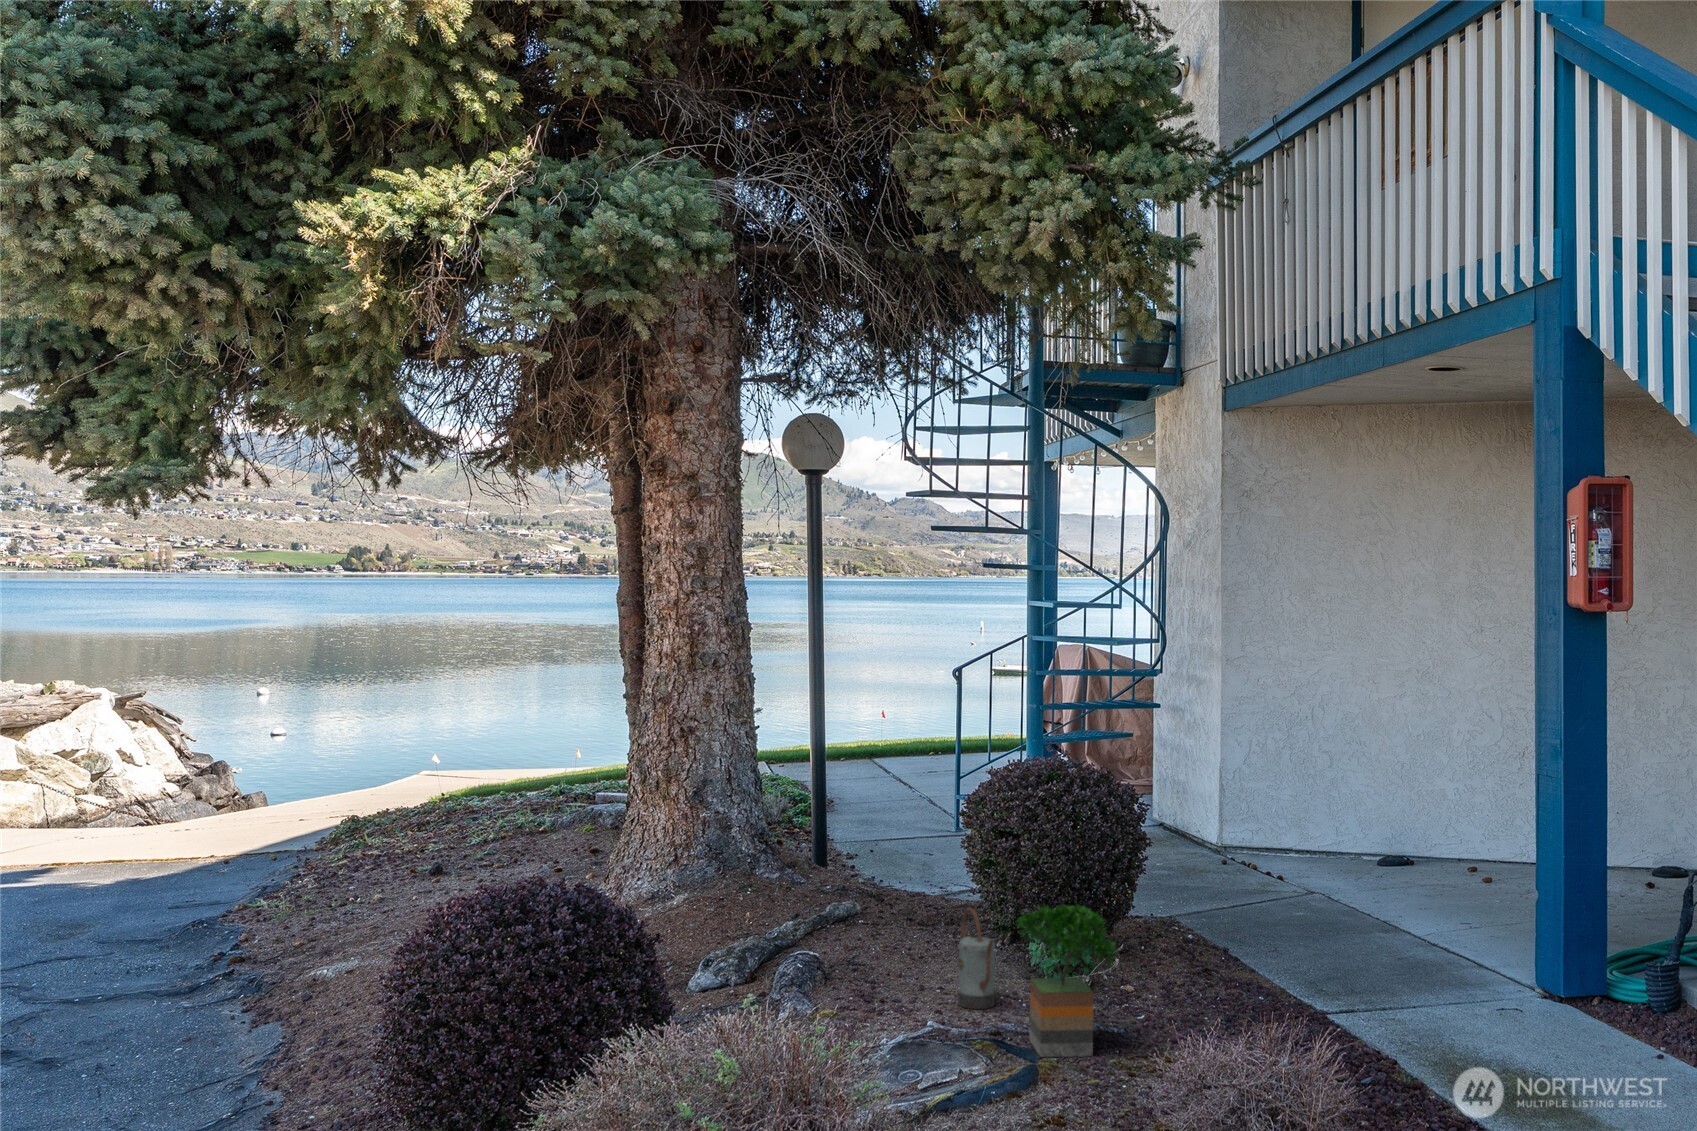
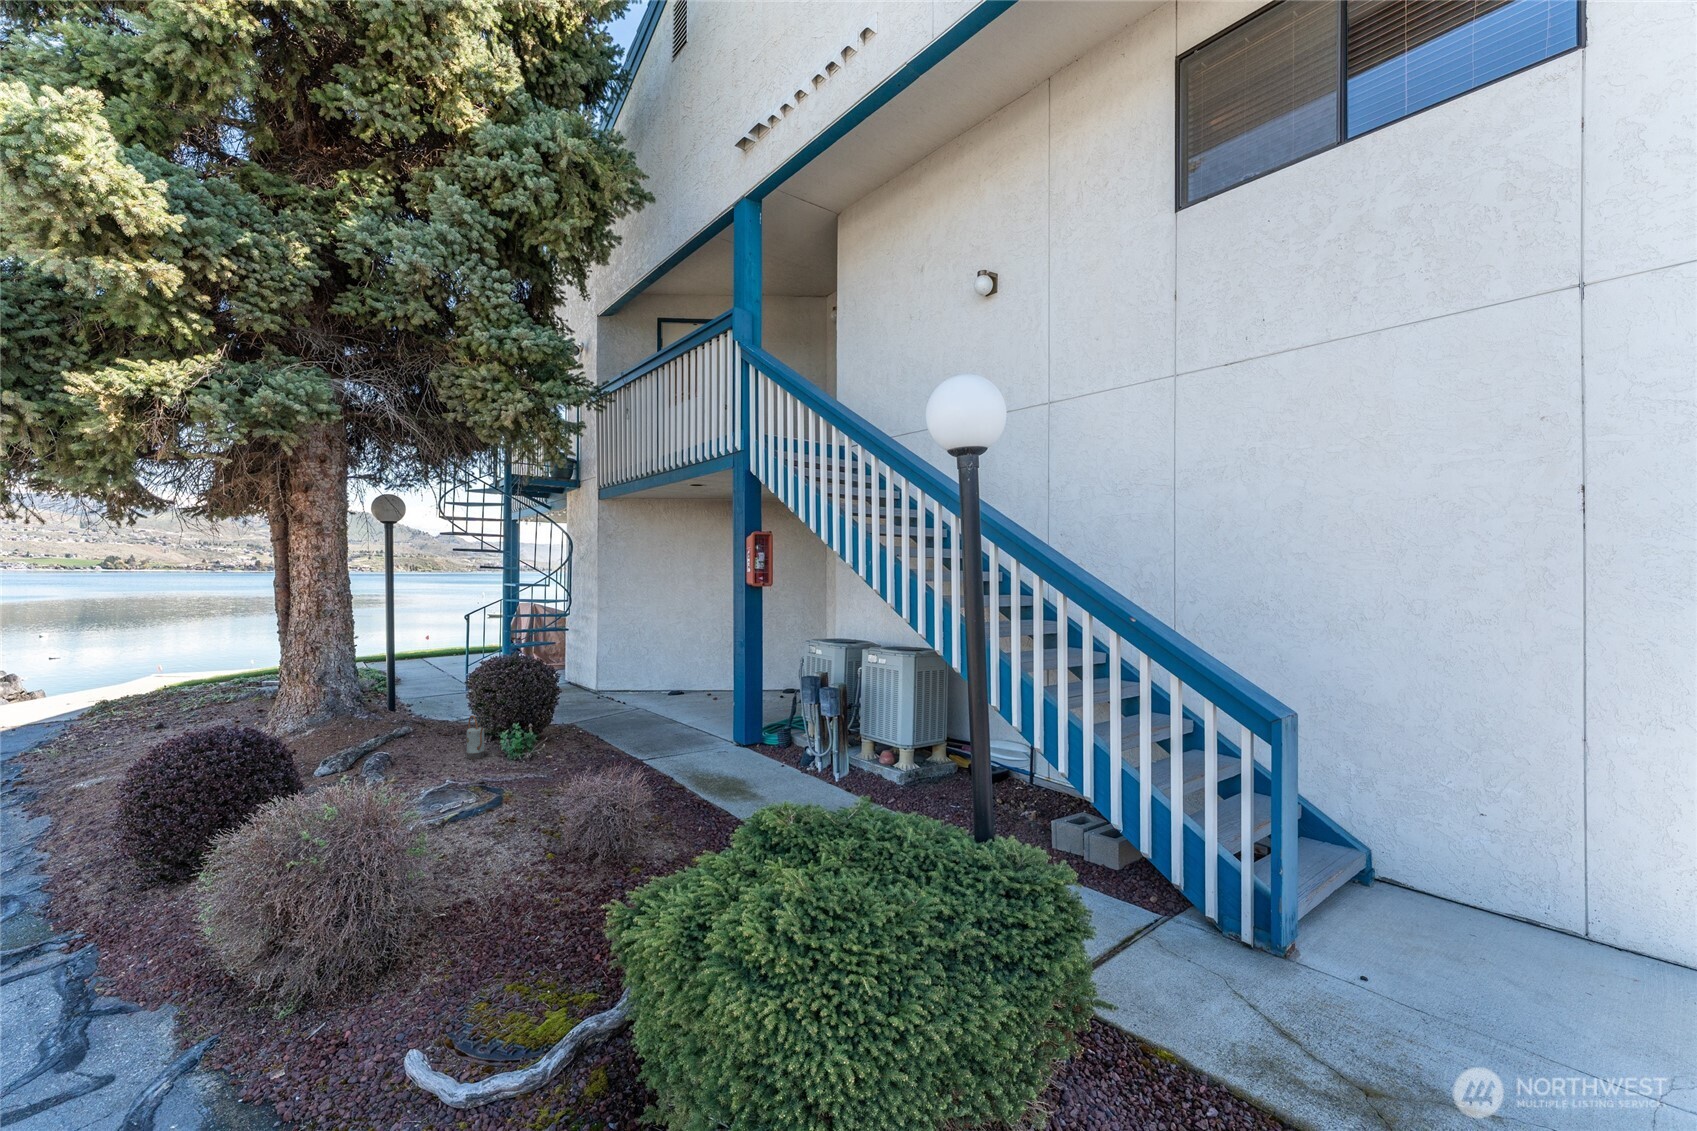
potted tree: present [1018,904,1116,1057] -> none [493,706,540,772]

